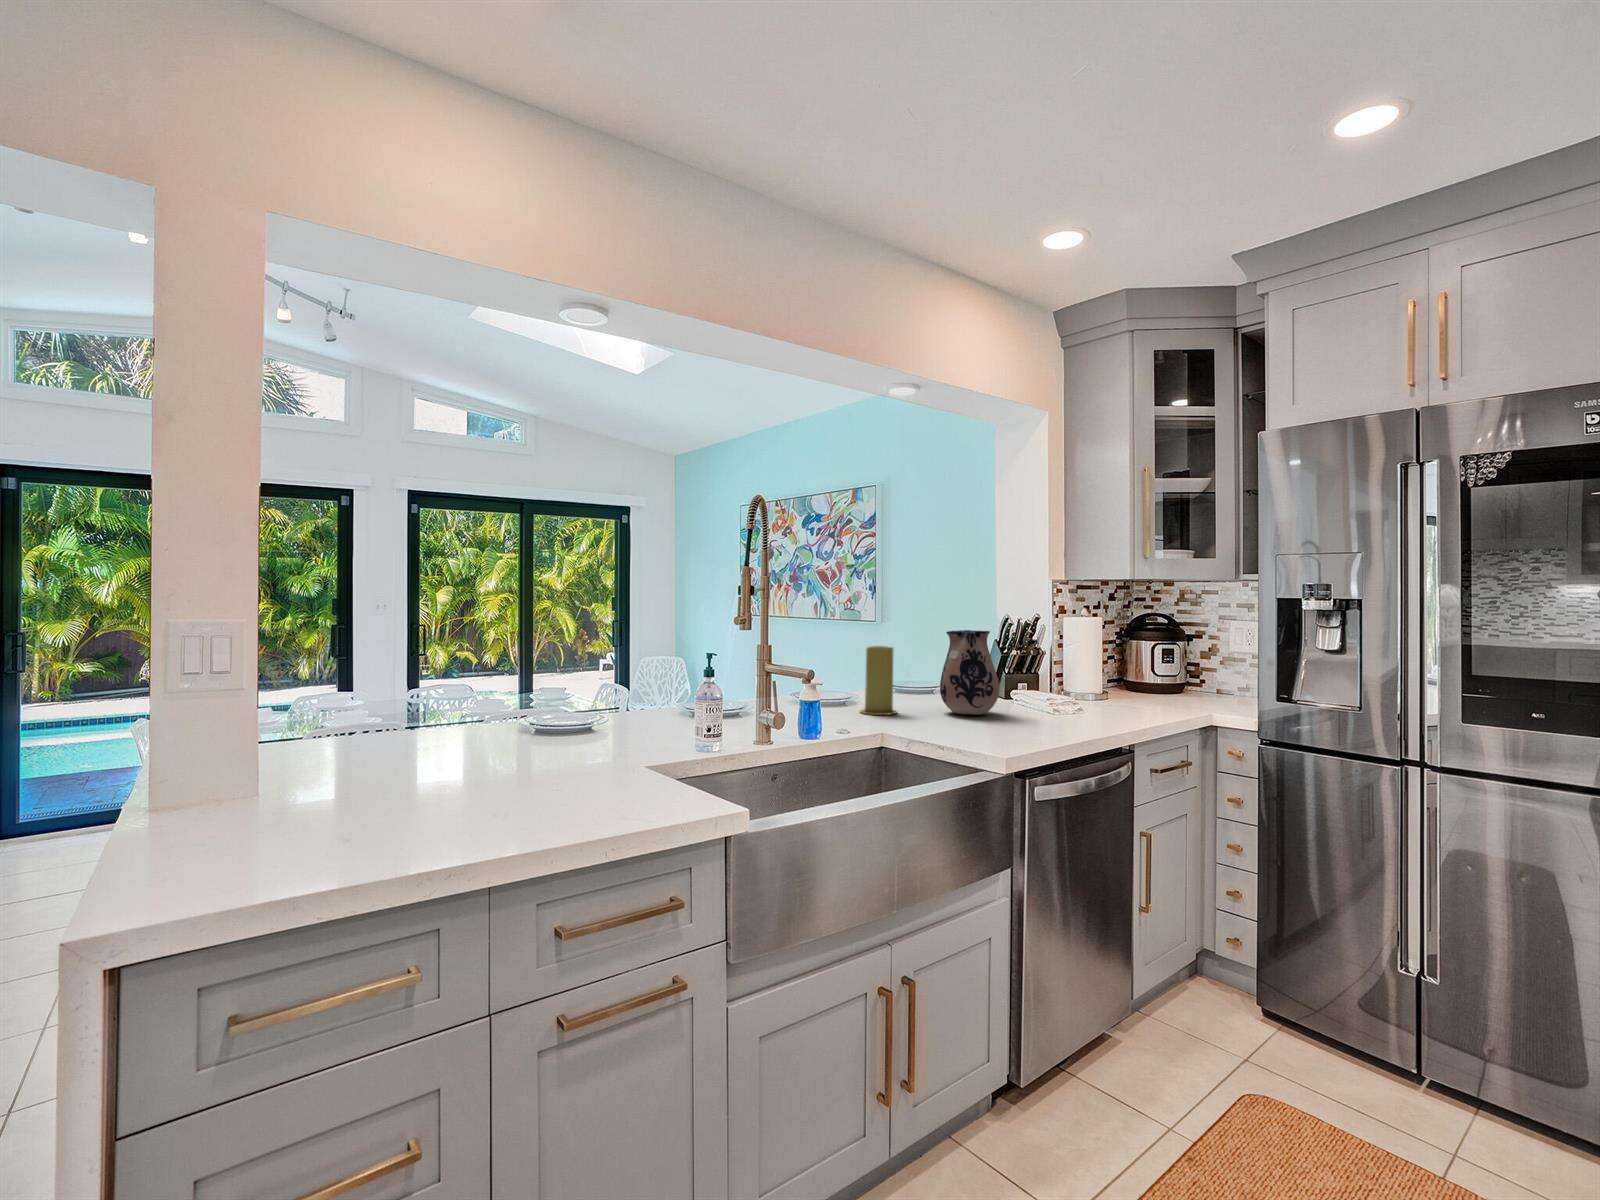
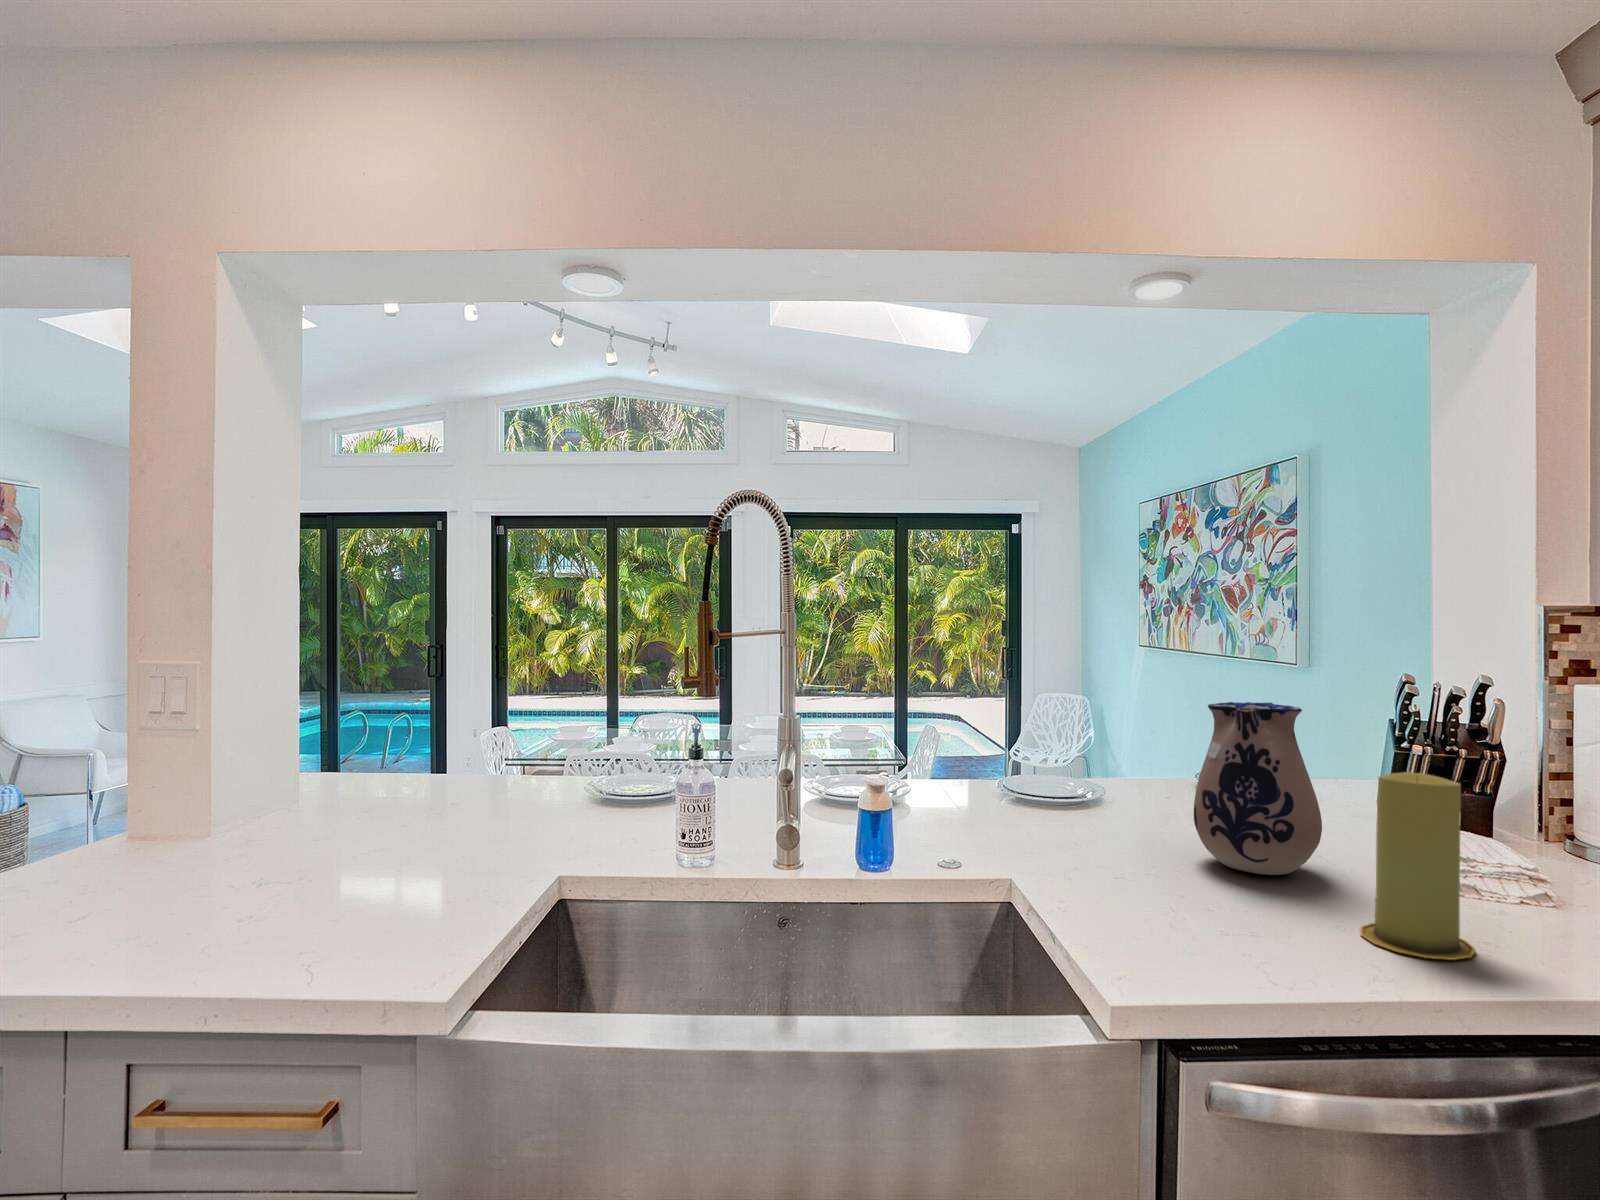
candle: present [860,646,897,715] -> present [1360,772,1475,960]

